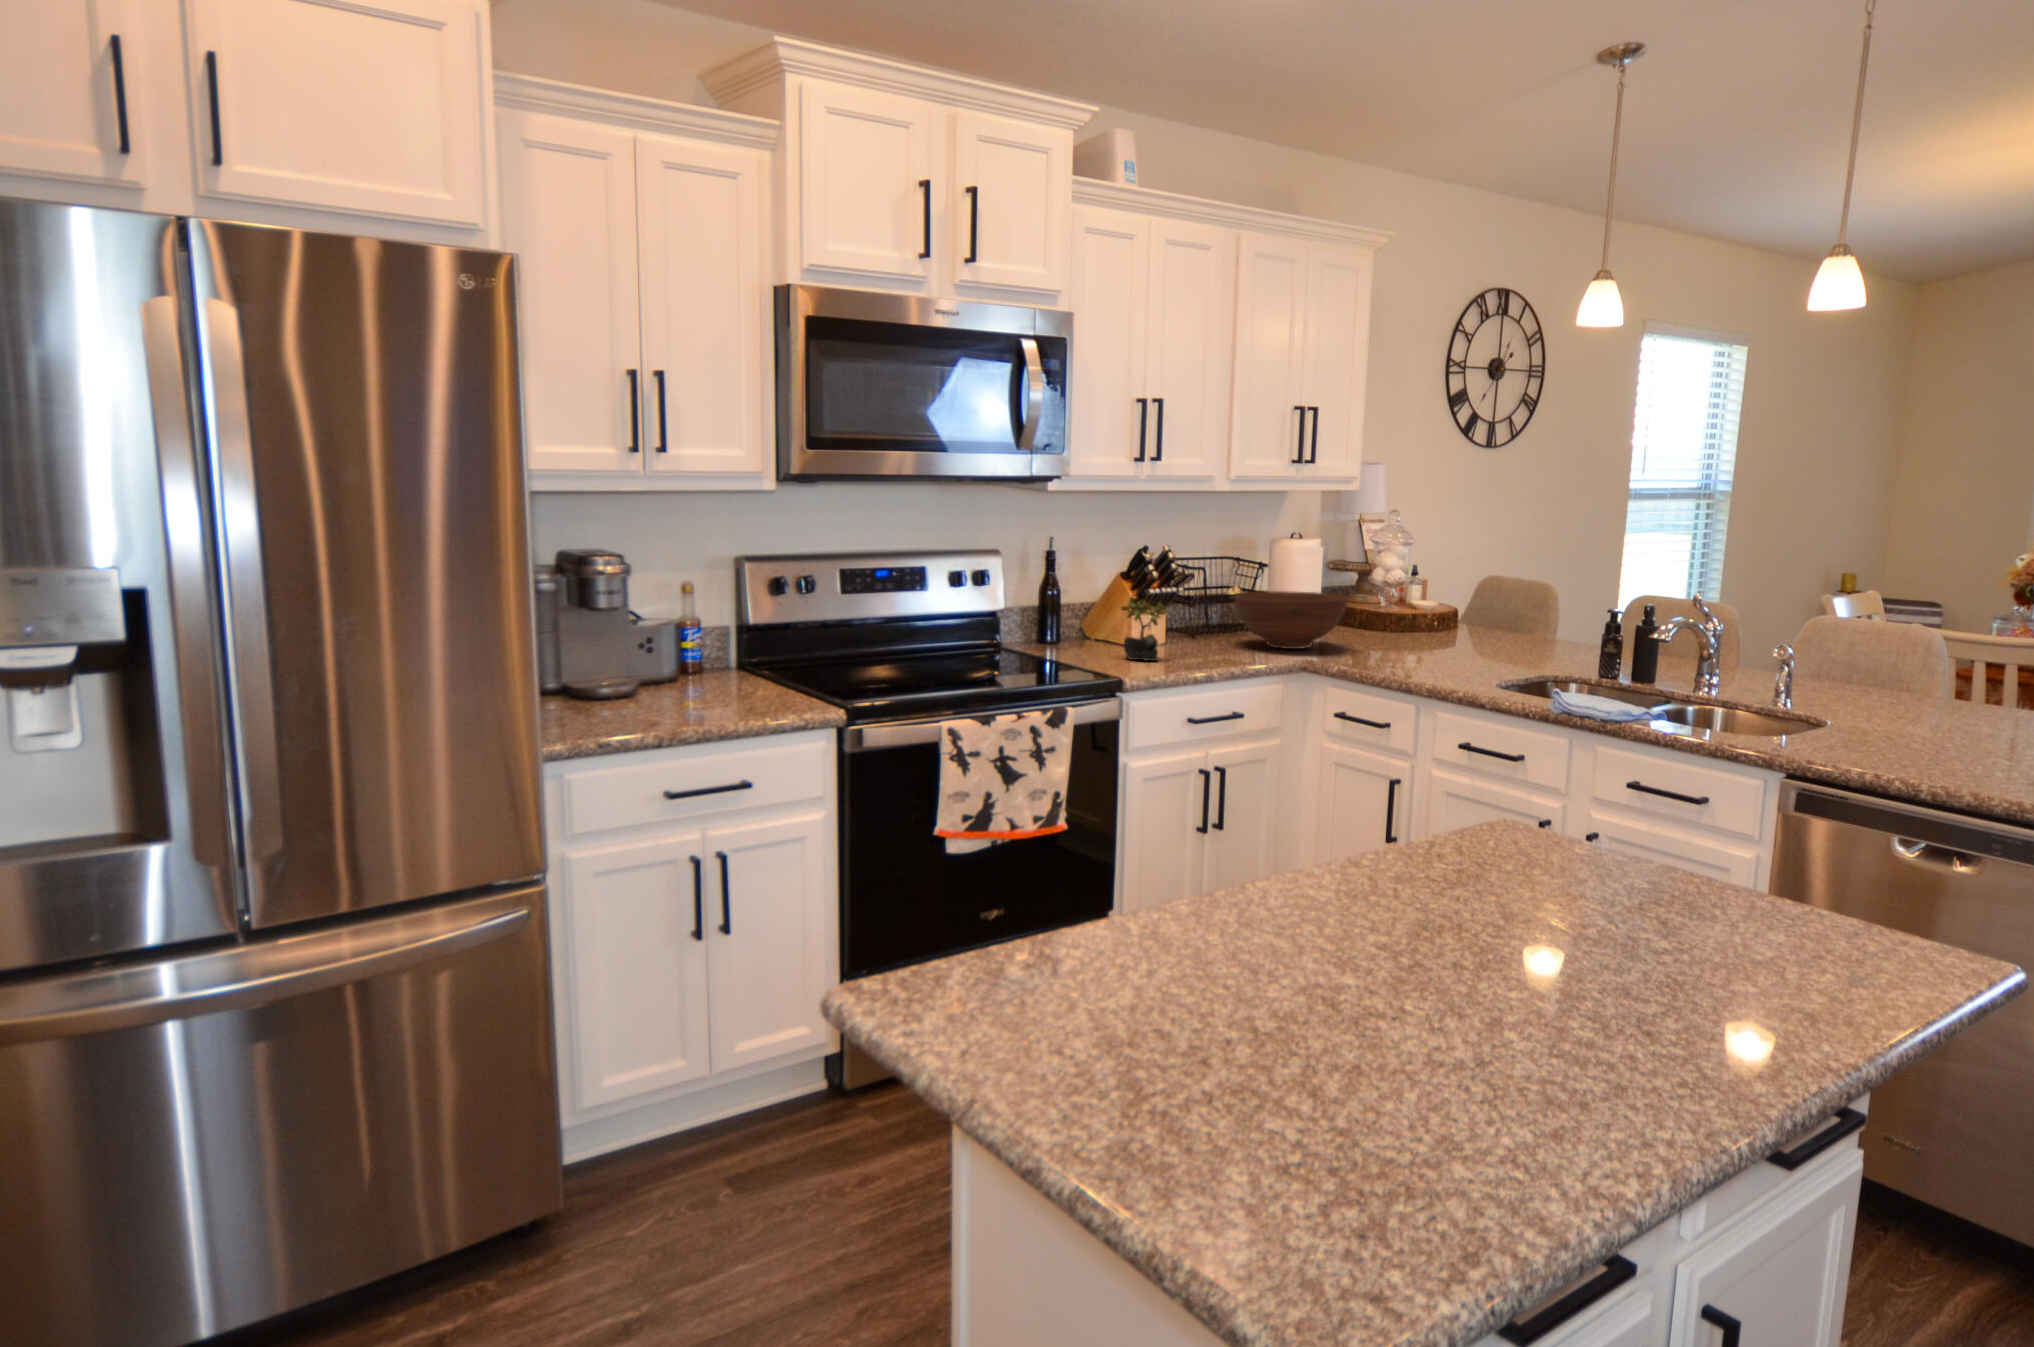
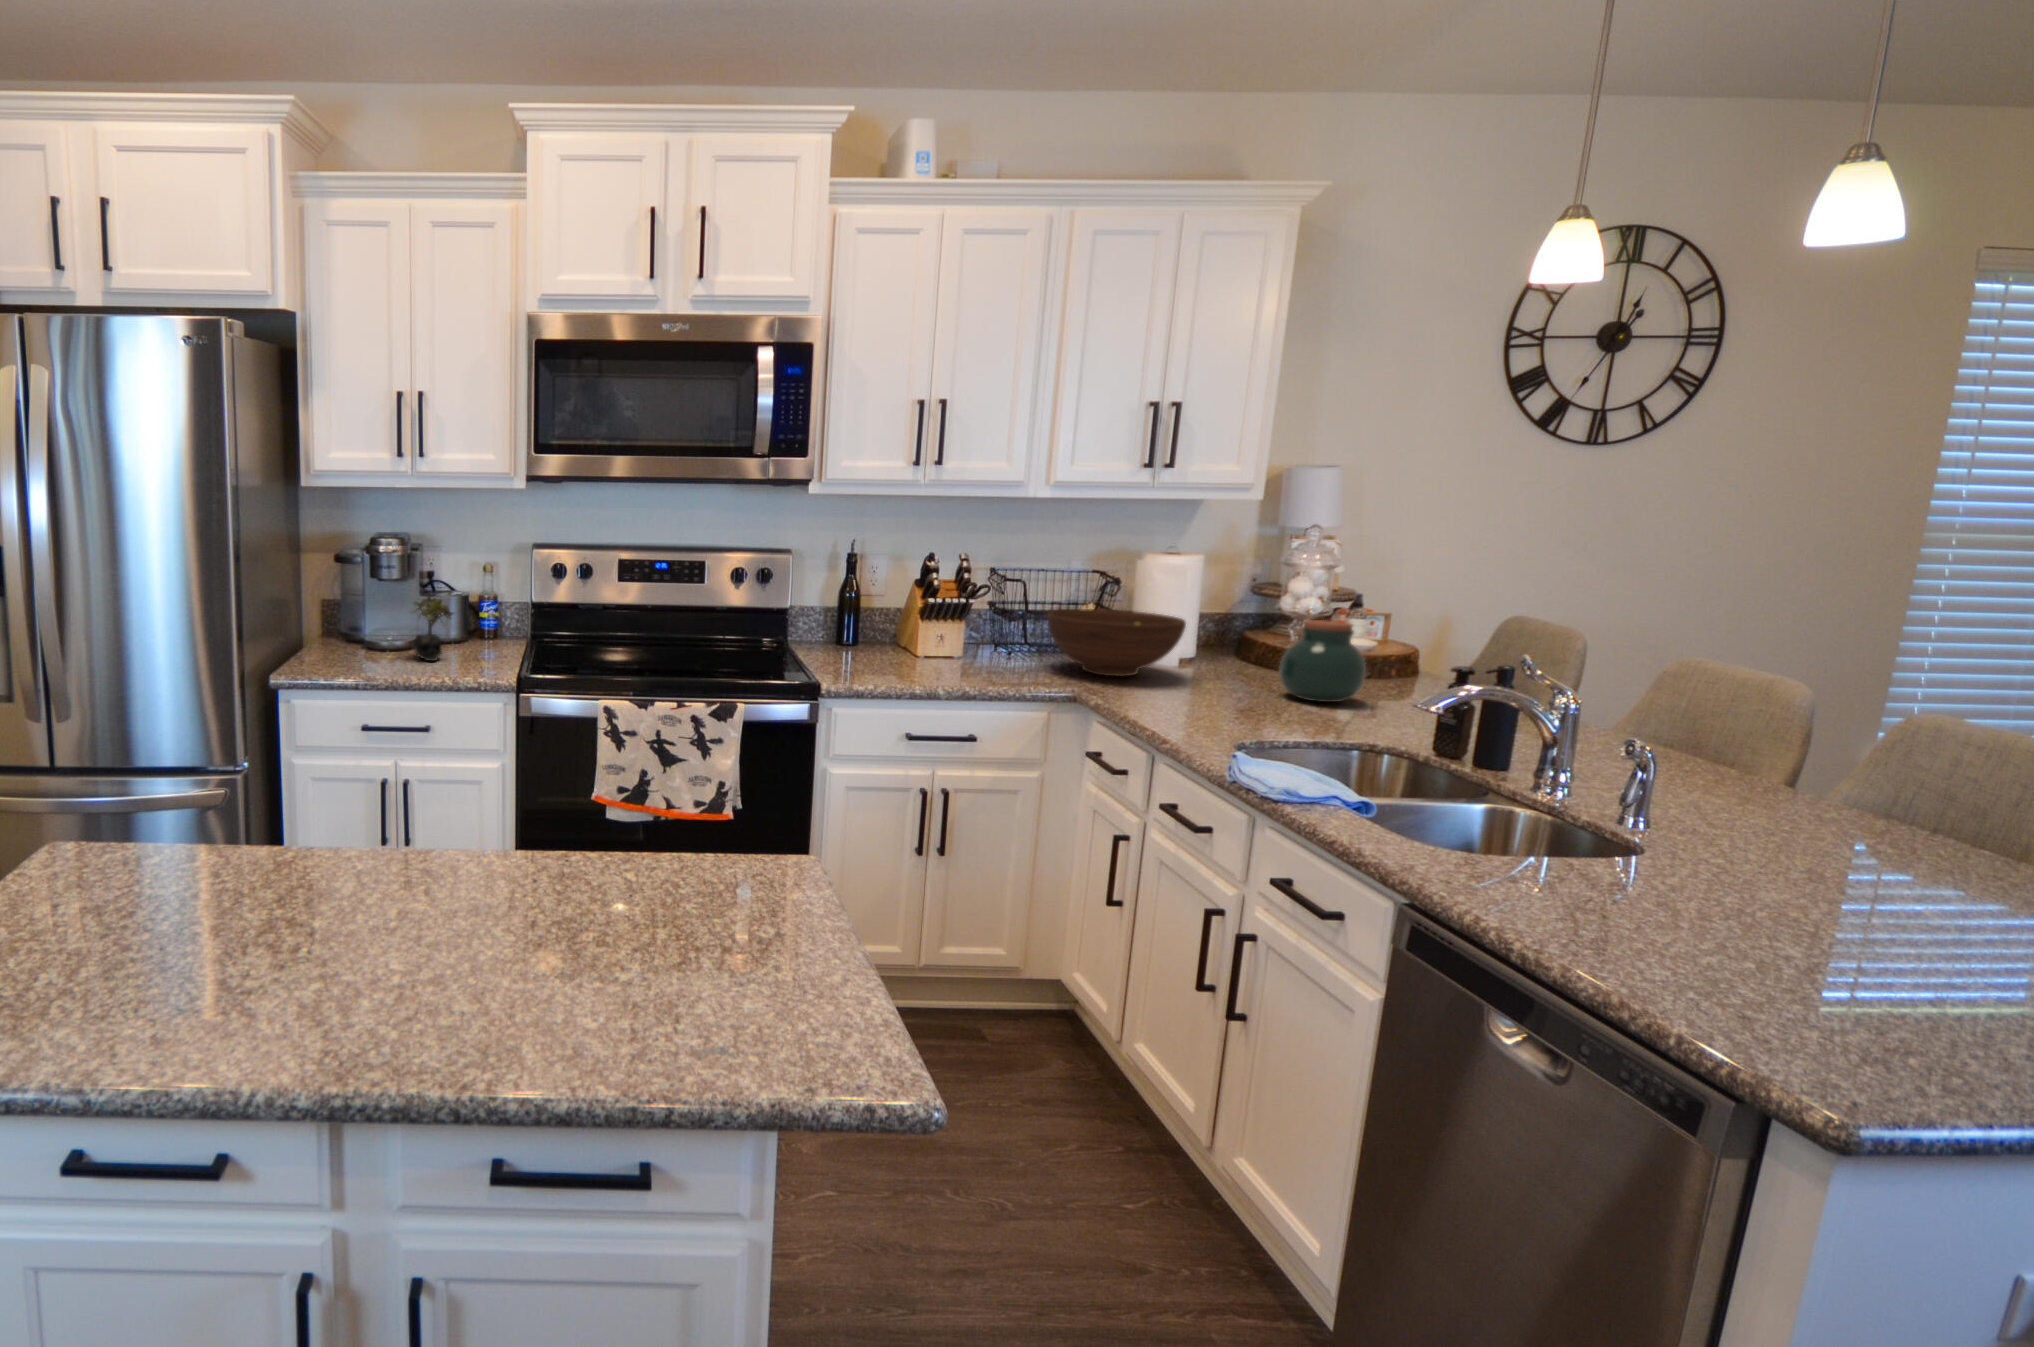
jar: none [1413,587,1473,652] -> present [1279,620,1366,702]
succulent plant: present [1121,597,1167,661] -> present [413,595,453,661]

